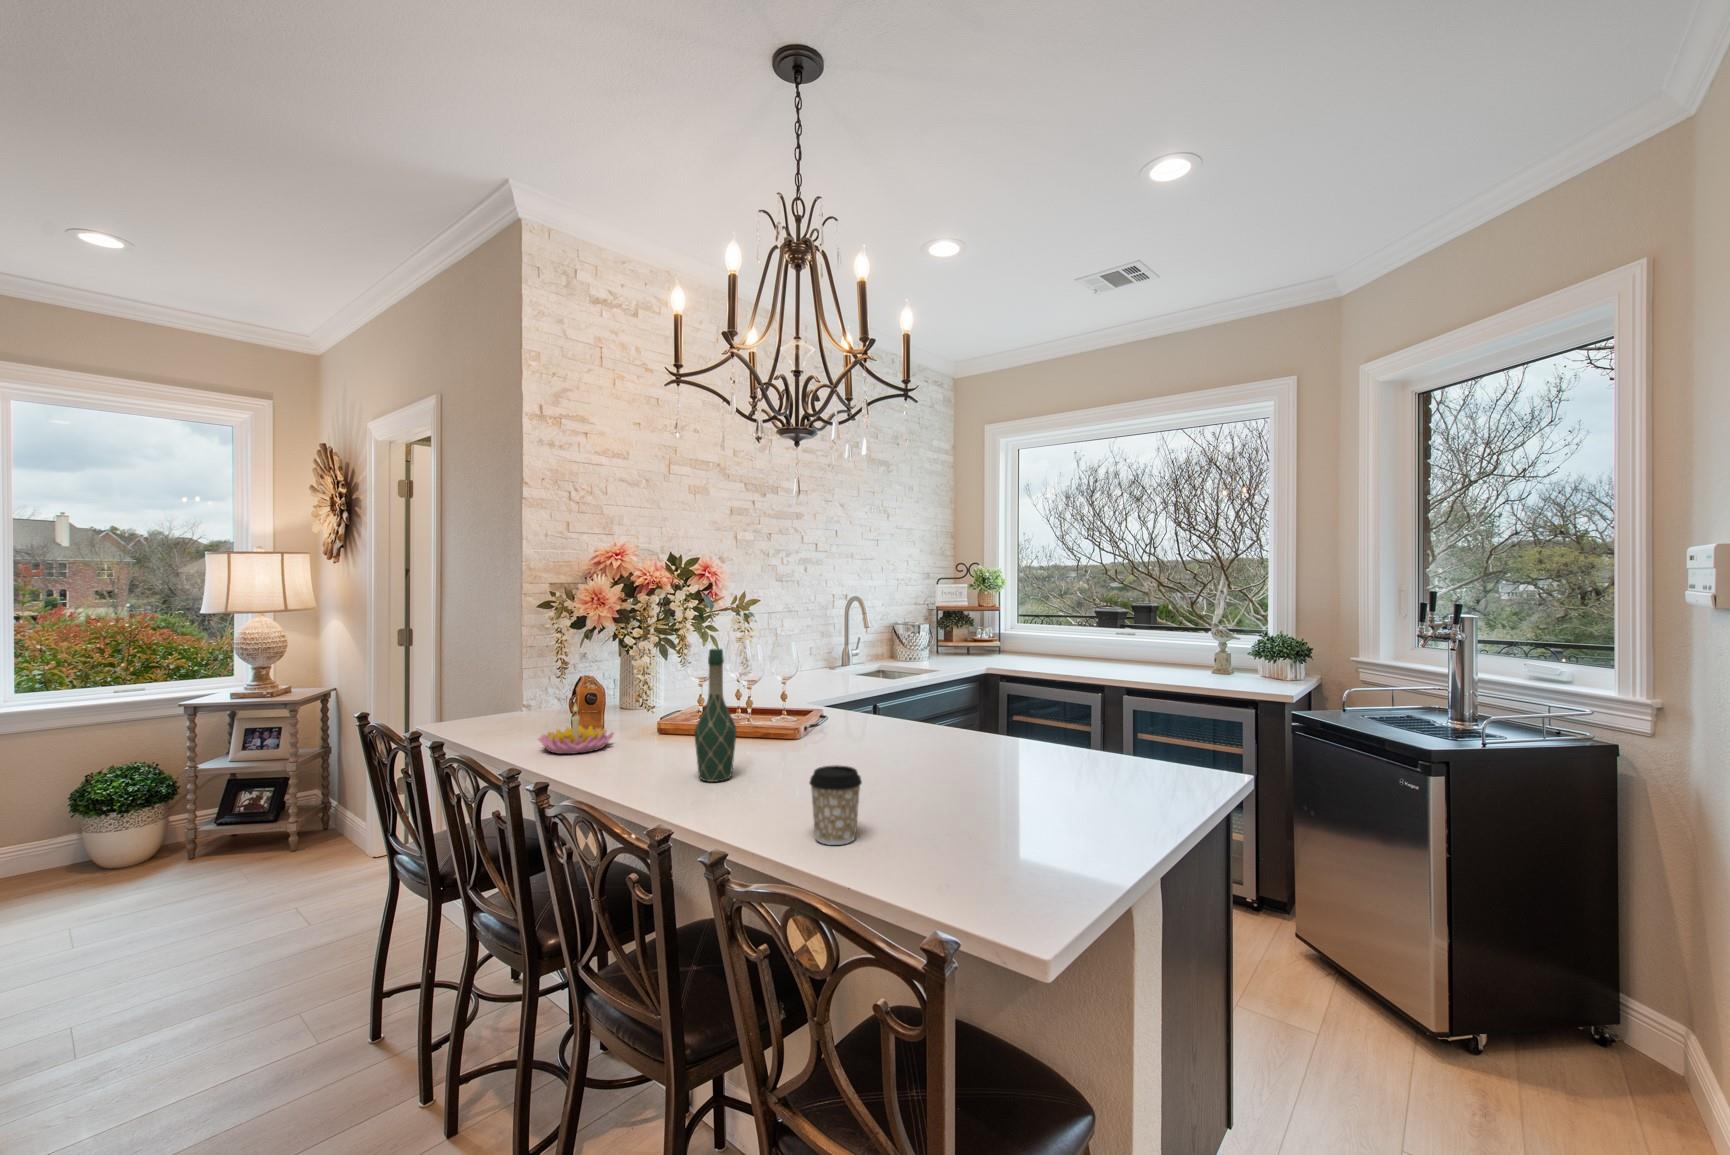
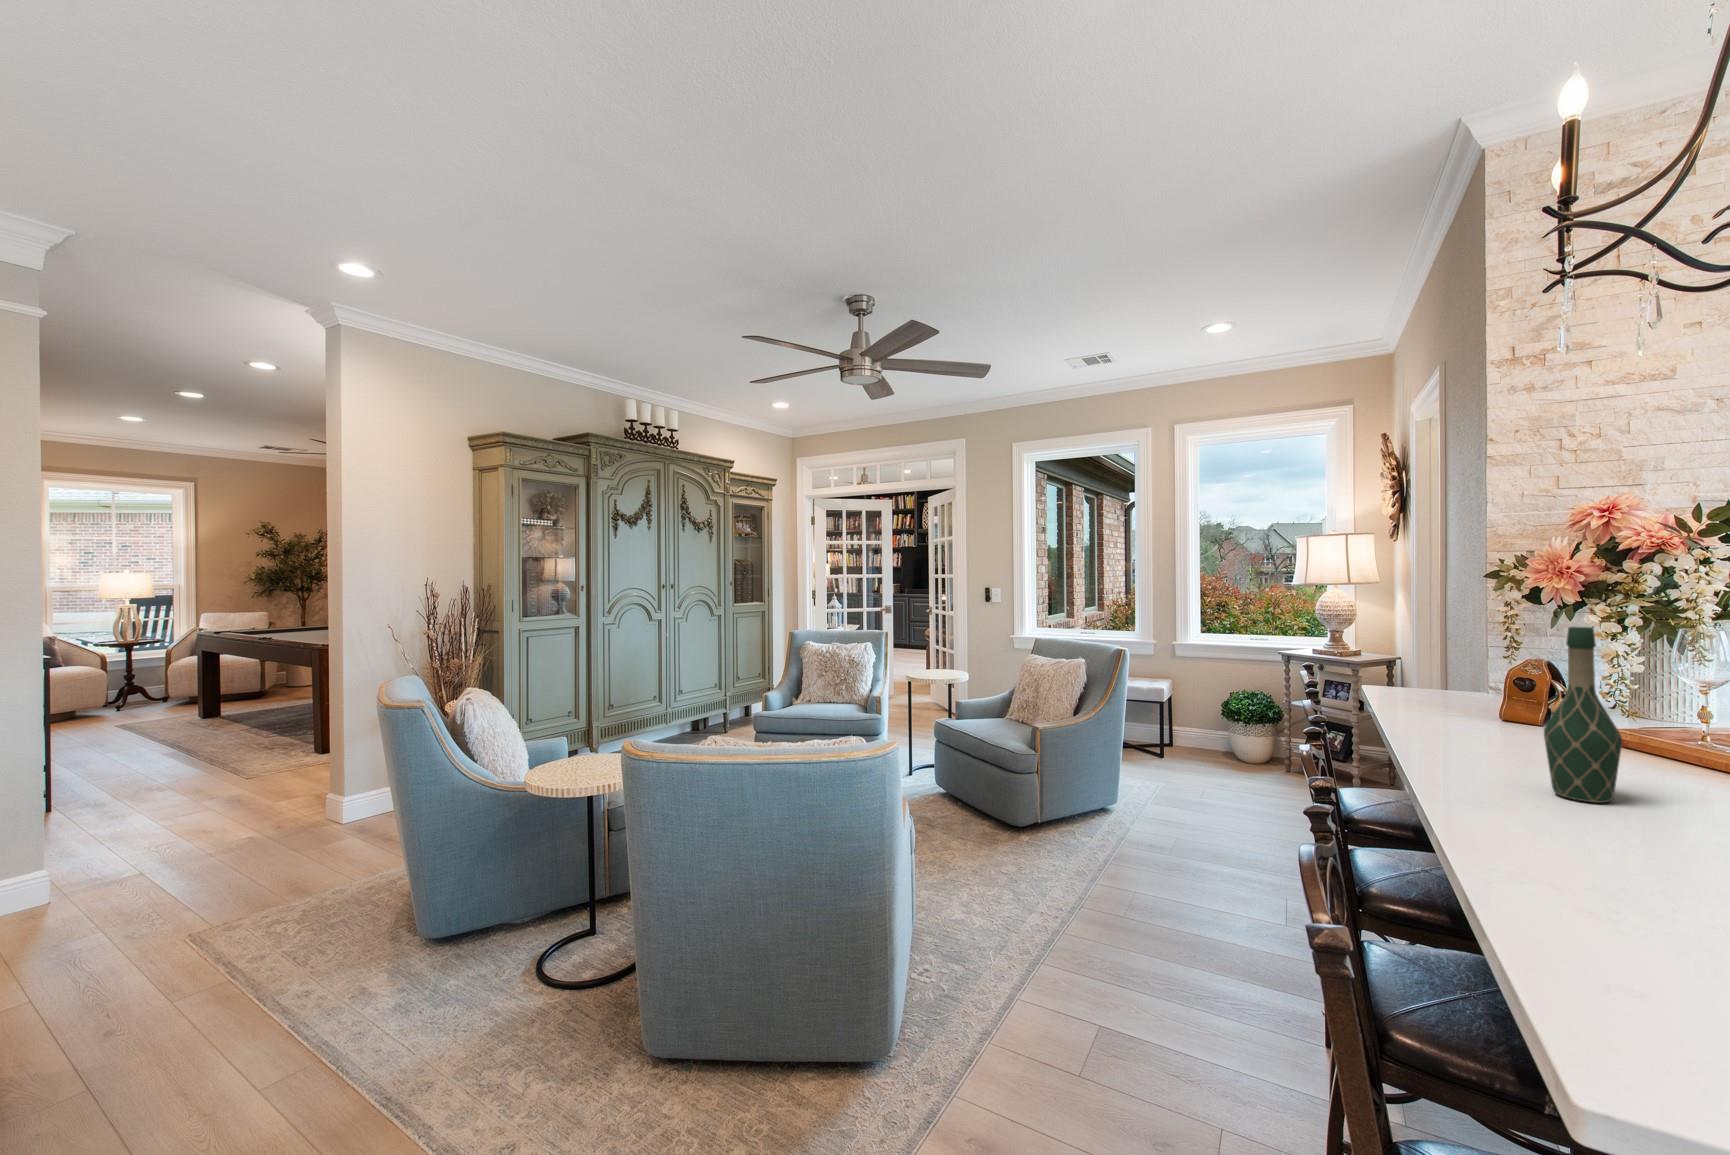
candle holder: present [538,703,614,754] -> none [1426,679,1532,739]
coffee cup: present [810,766,862,845] -> none [1542,788,1651,906]

